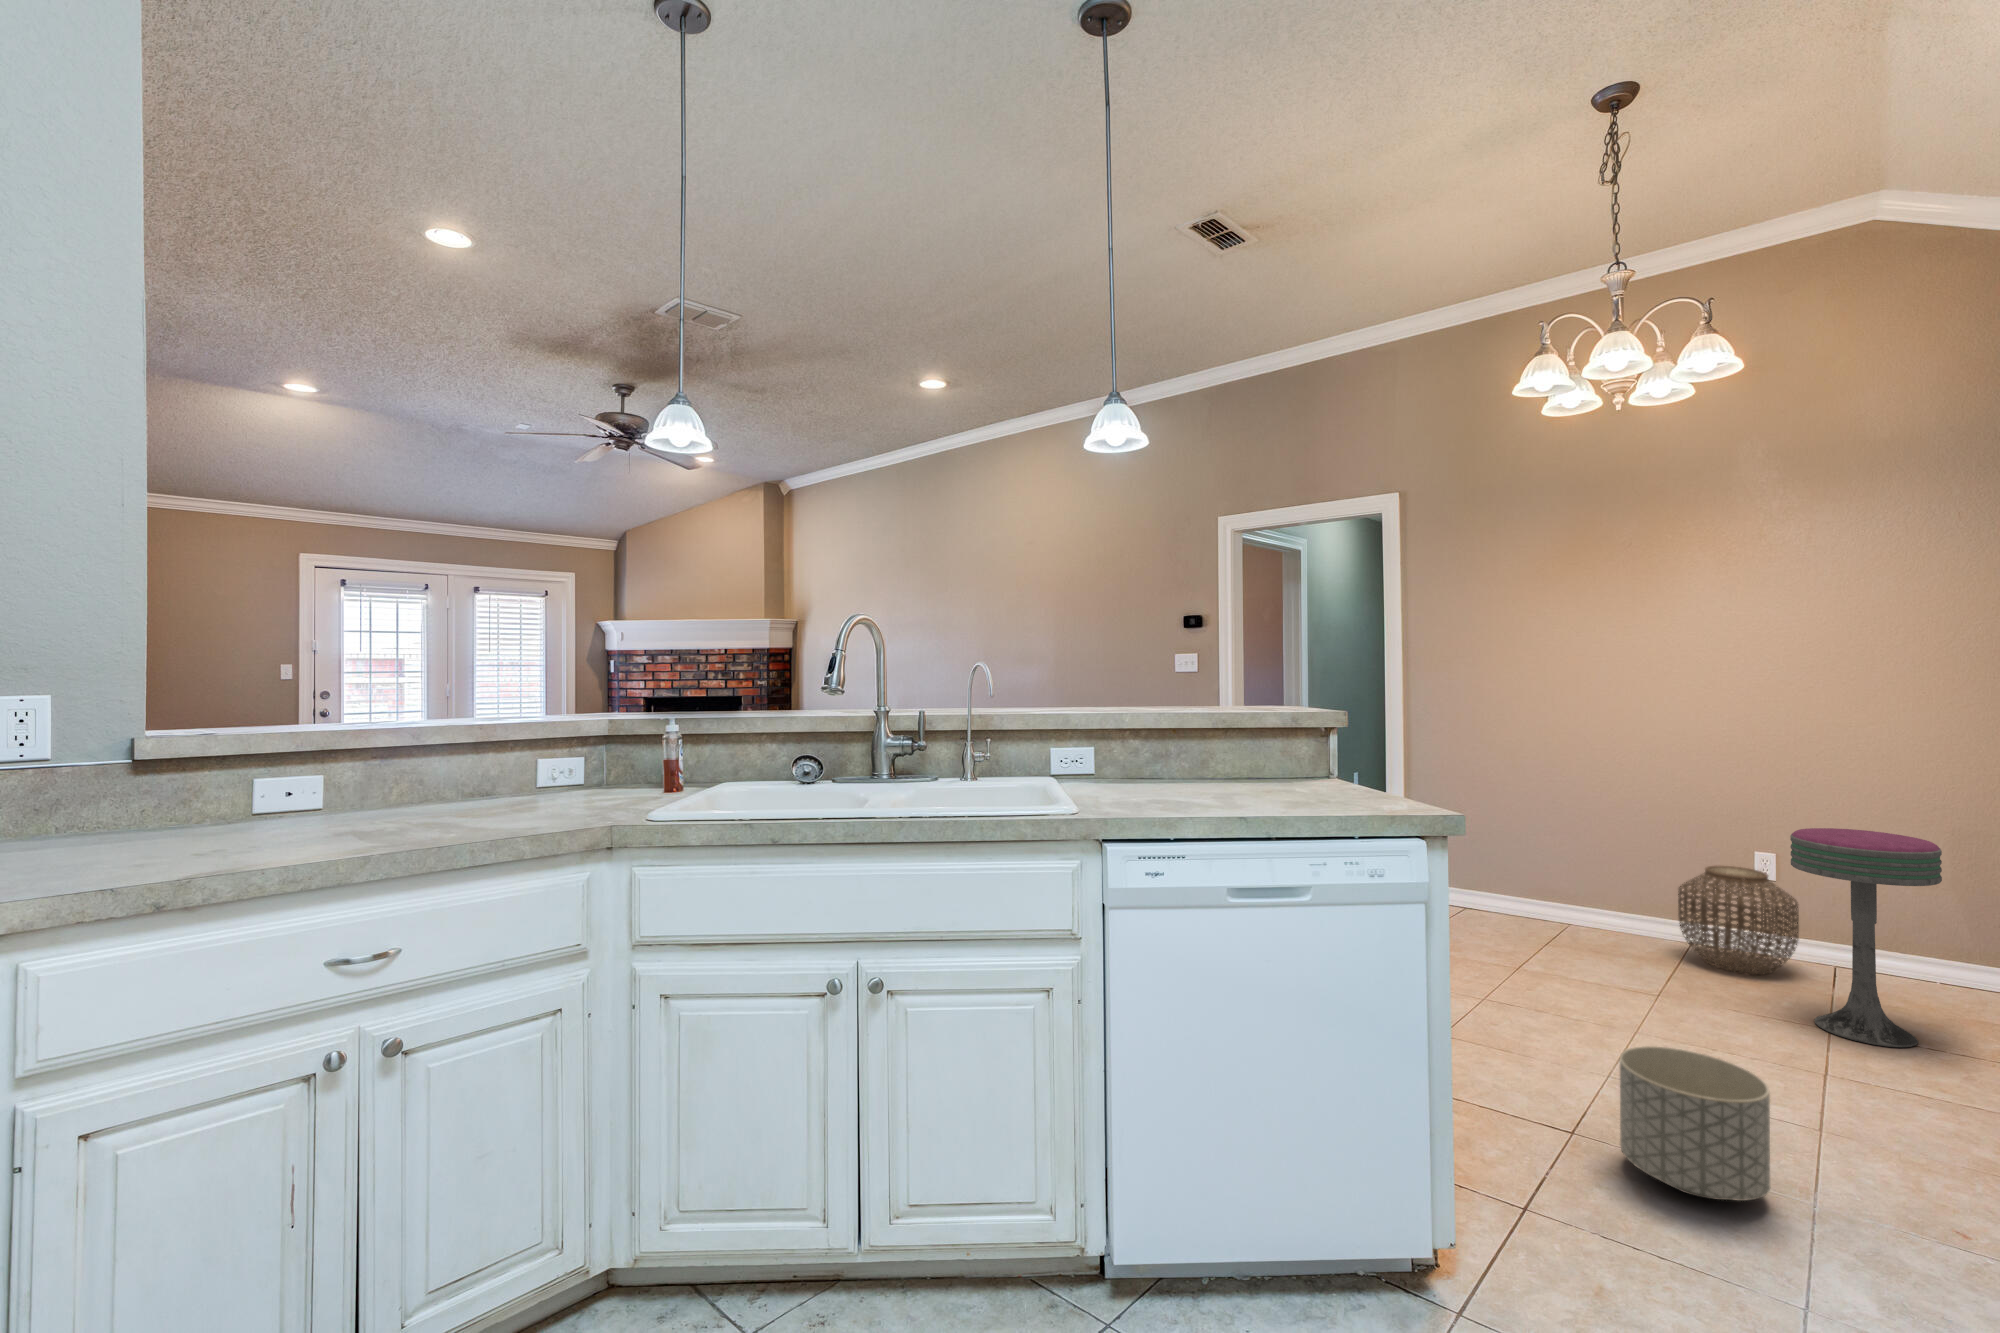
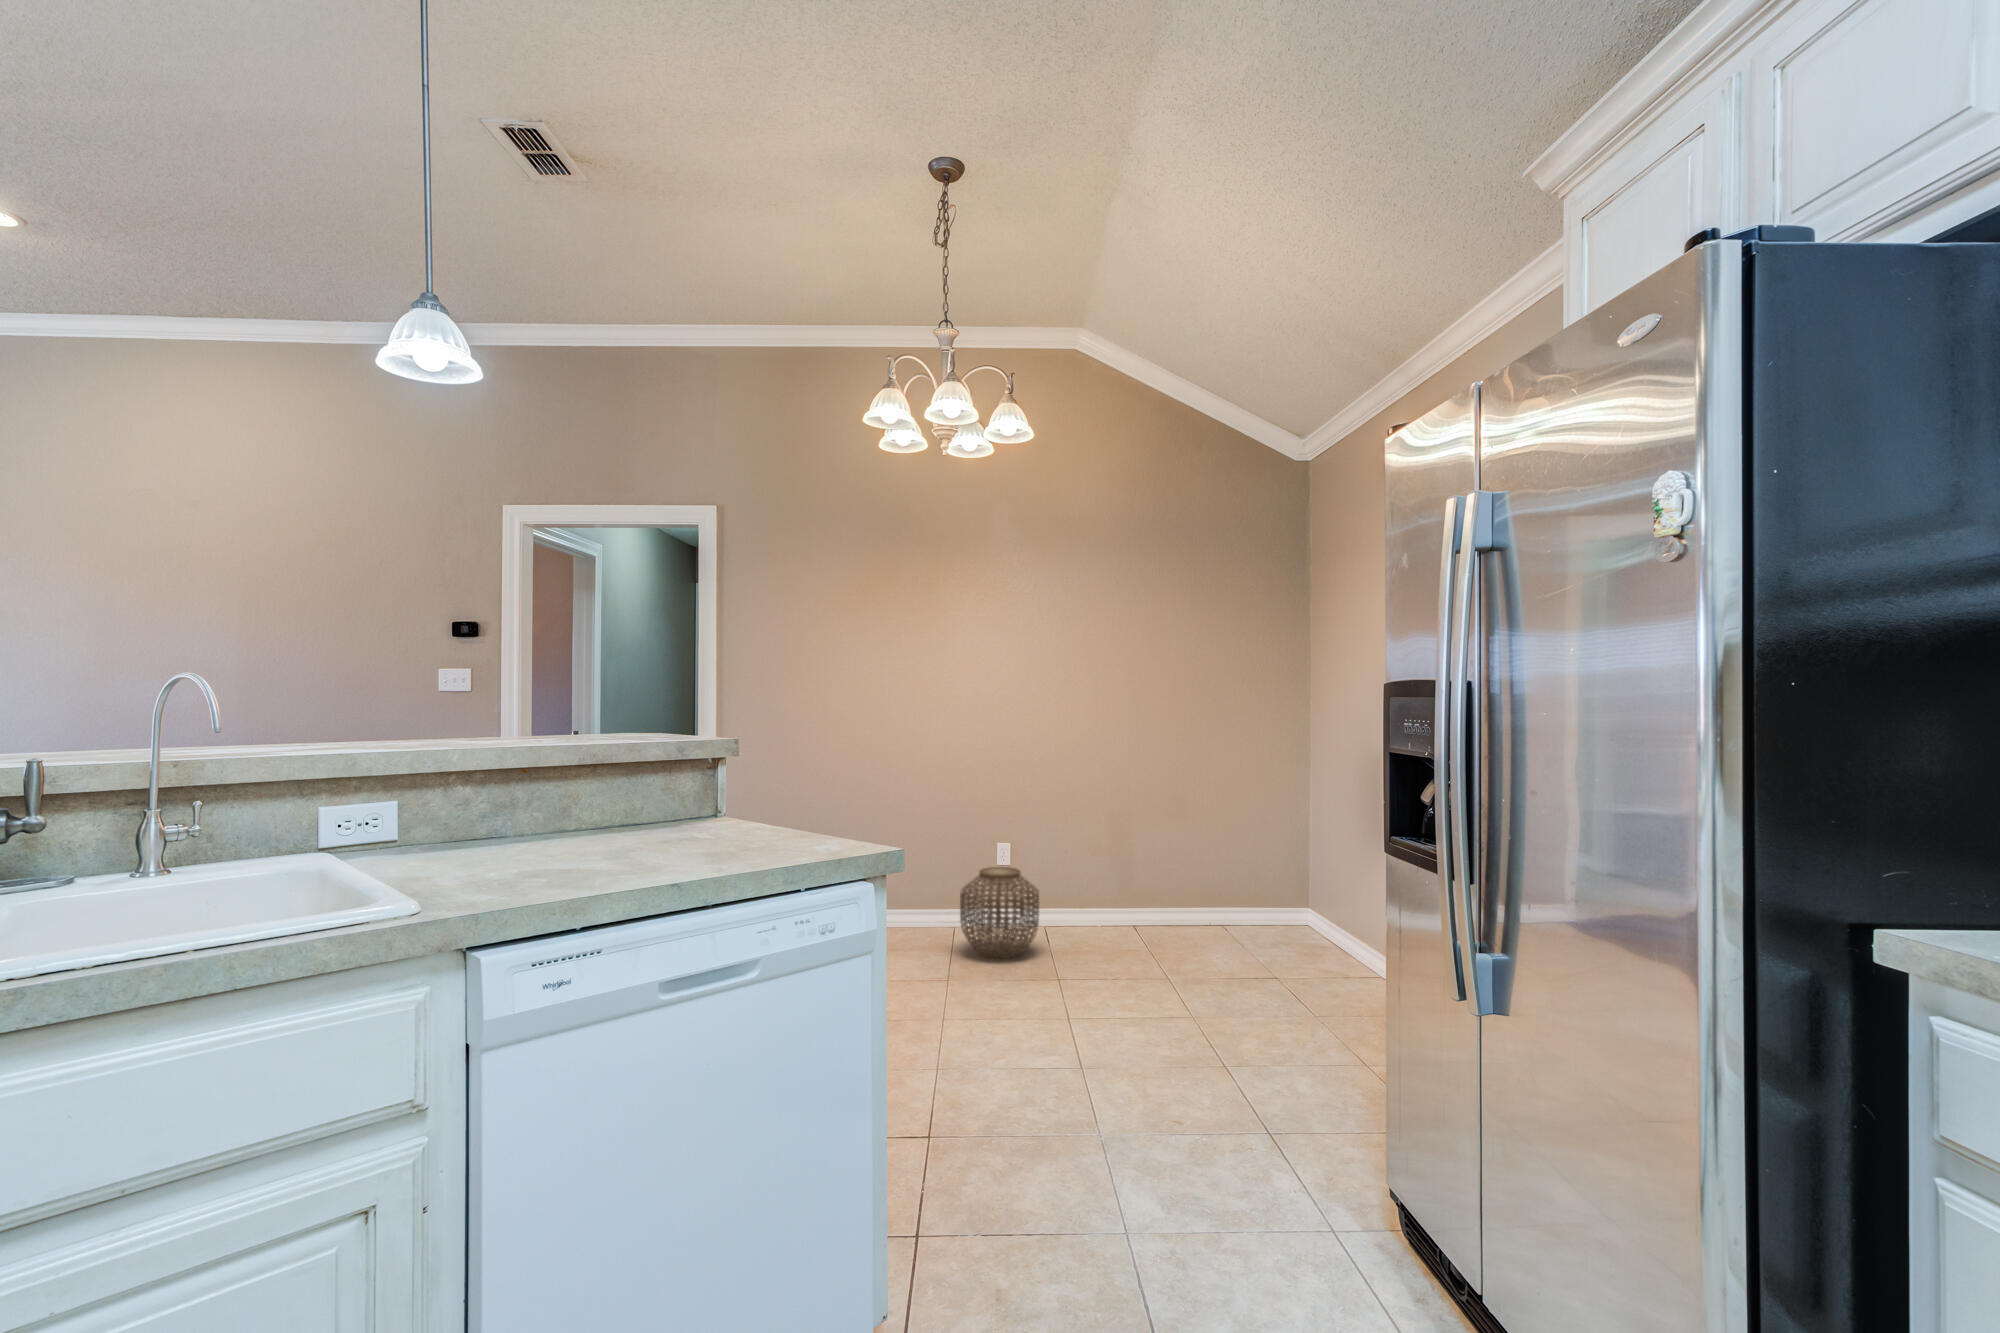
bar stool: present [1790,828,1942,1047] -> none [1045,826,1131,997]
planter: present [1620,1046,1770,1201] -> none [976,1041,1083,1174]

